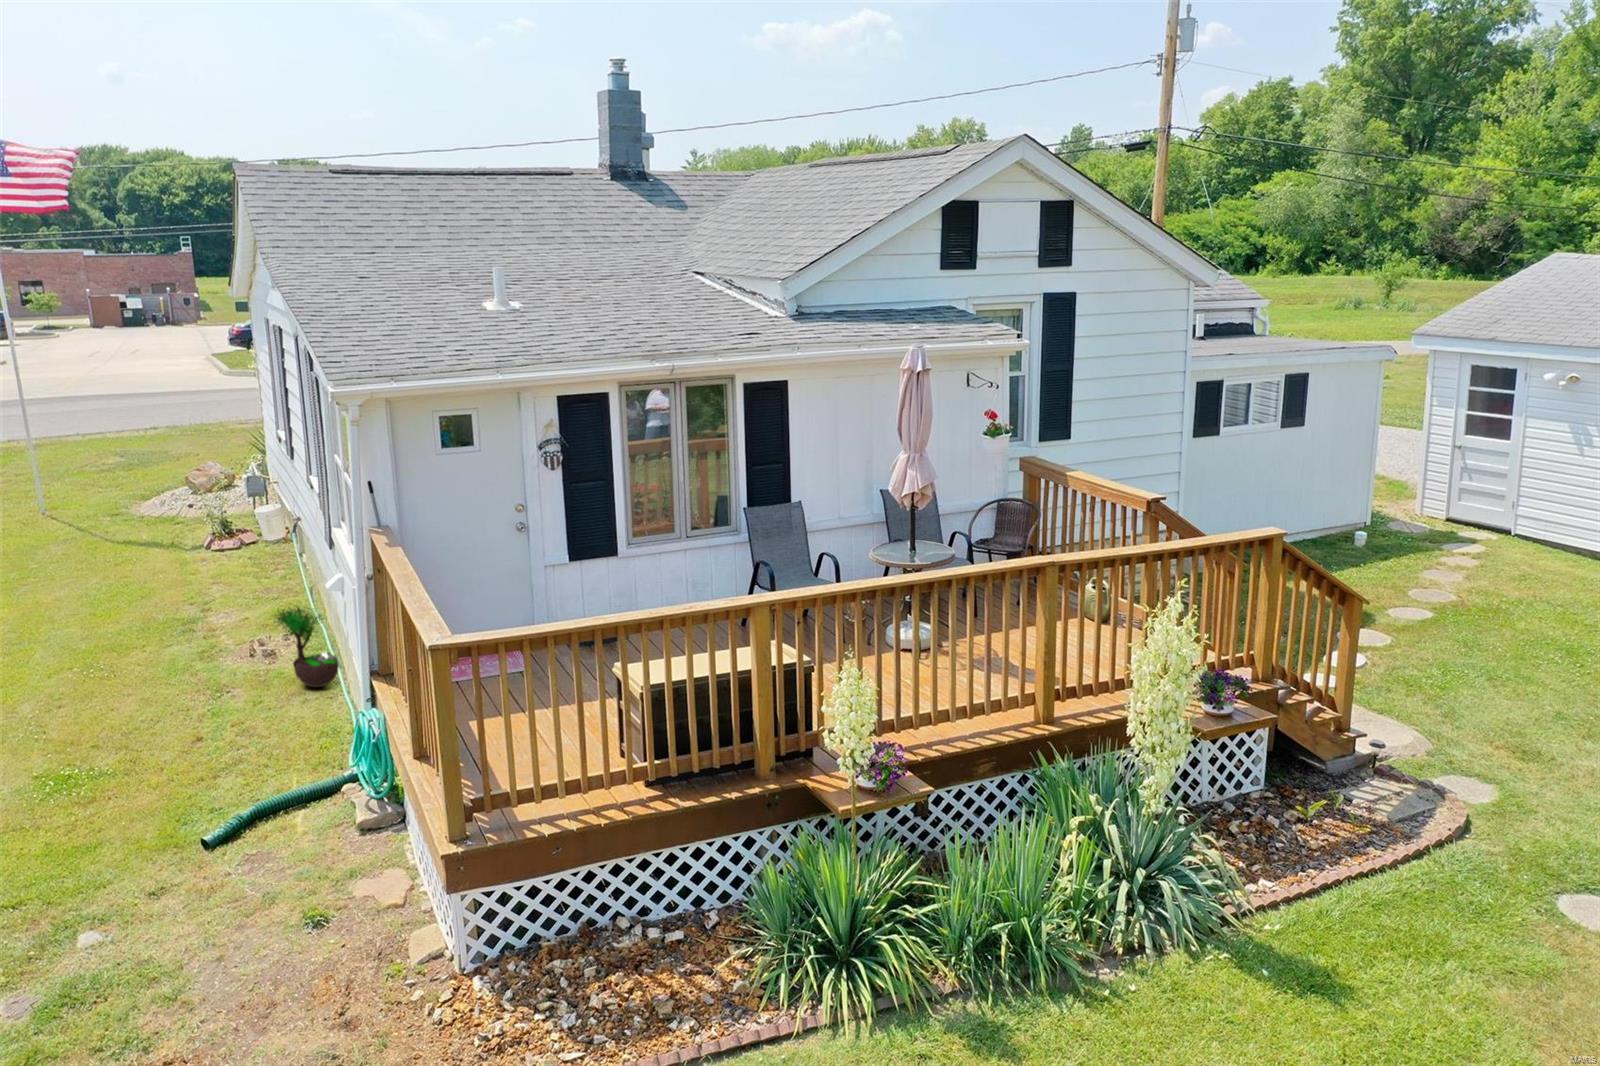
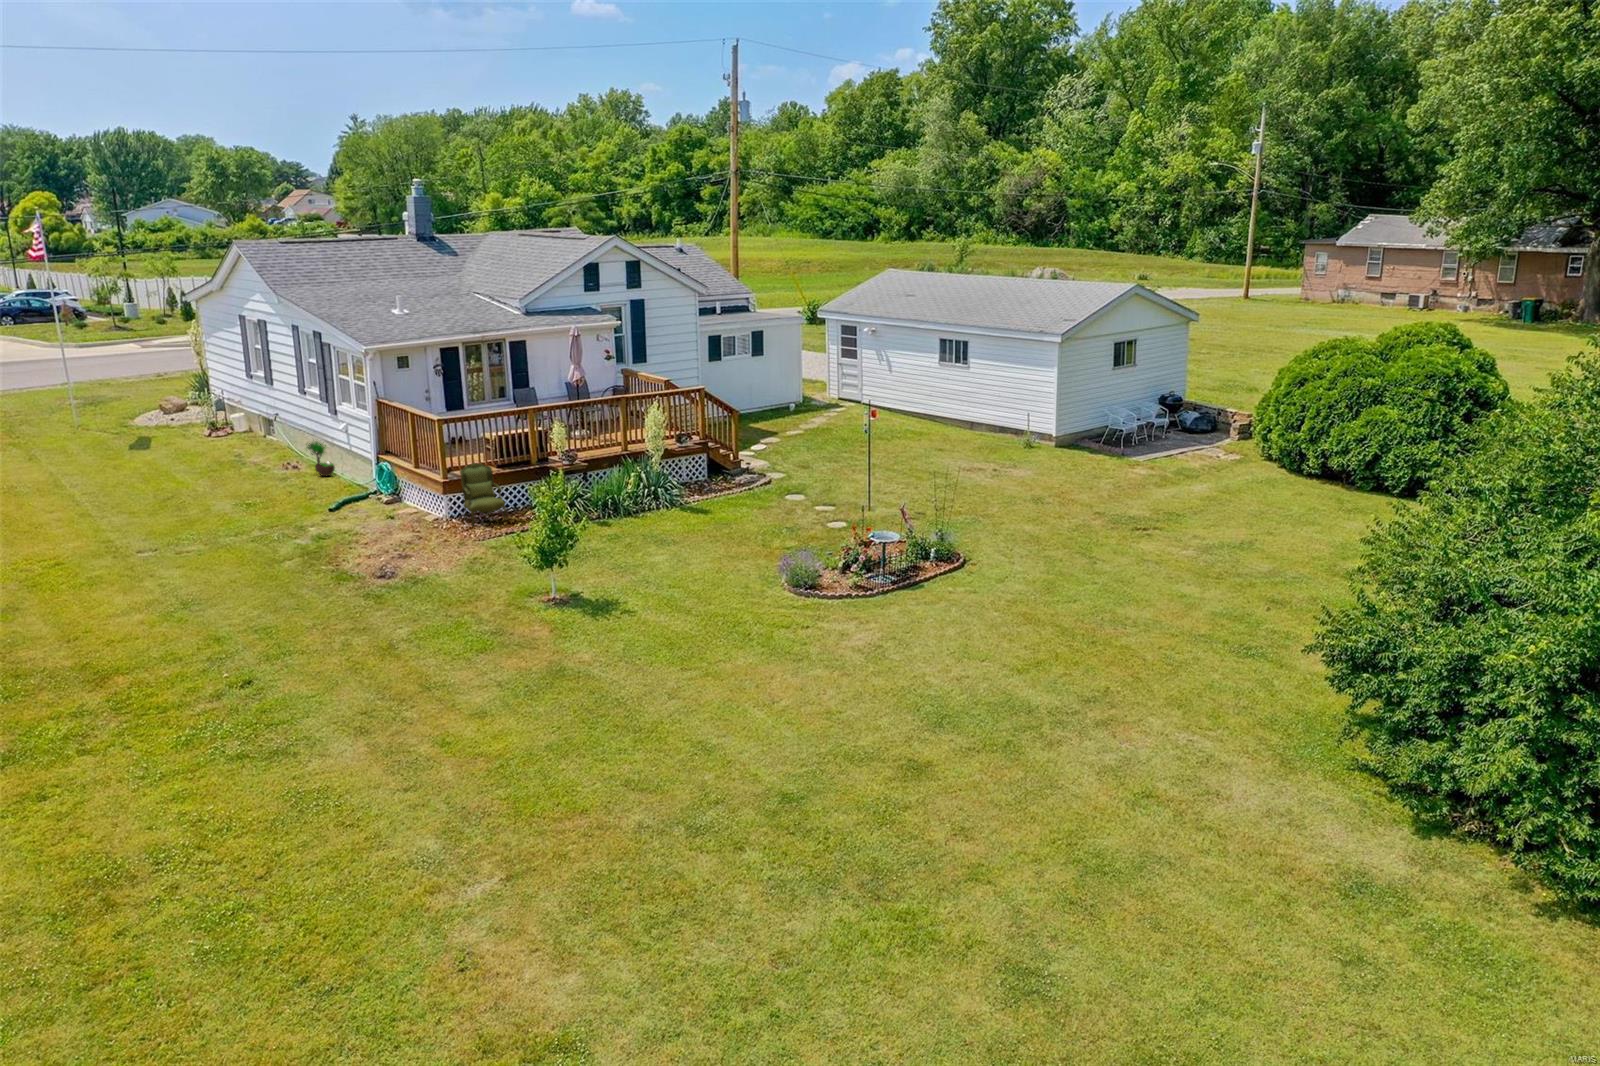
armchair: none [505,784,647,1027] -> present [460,463,507,525]

